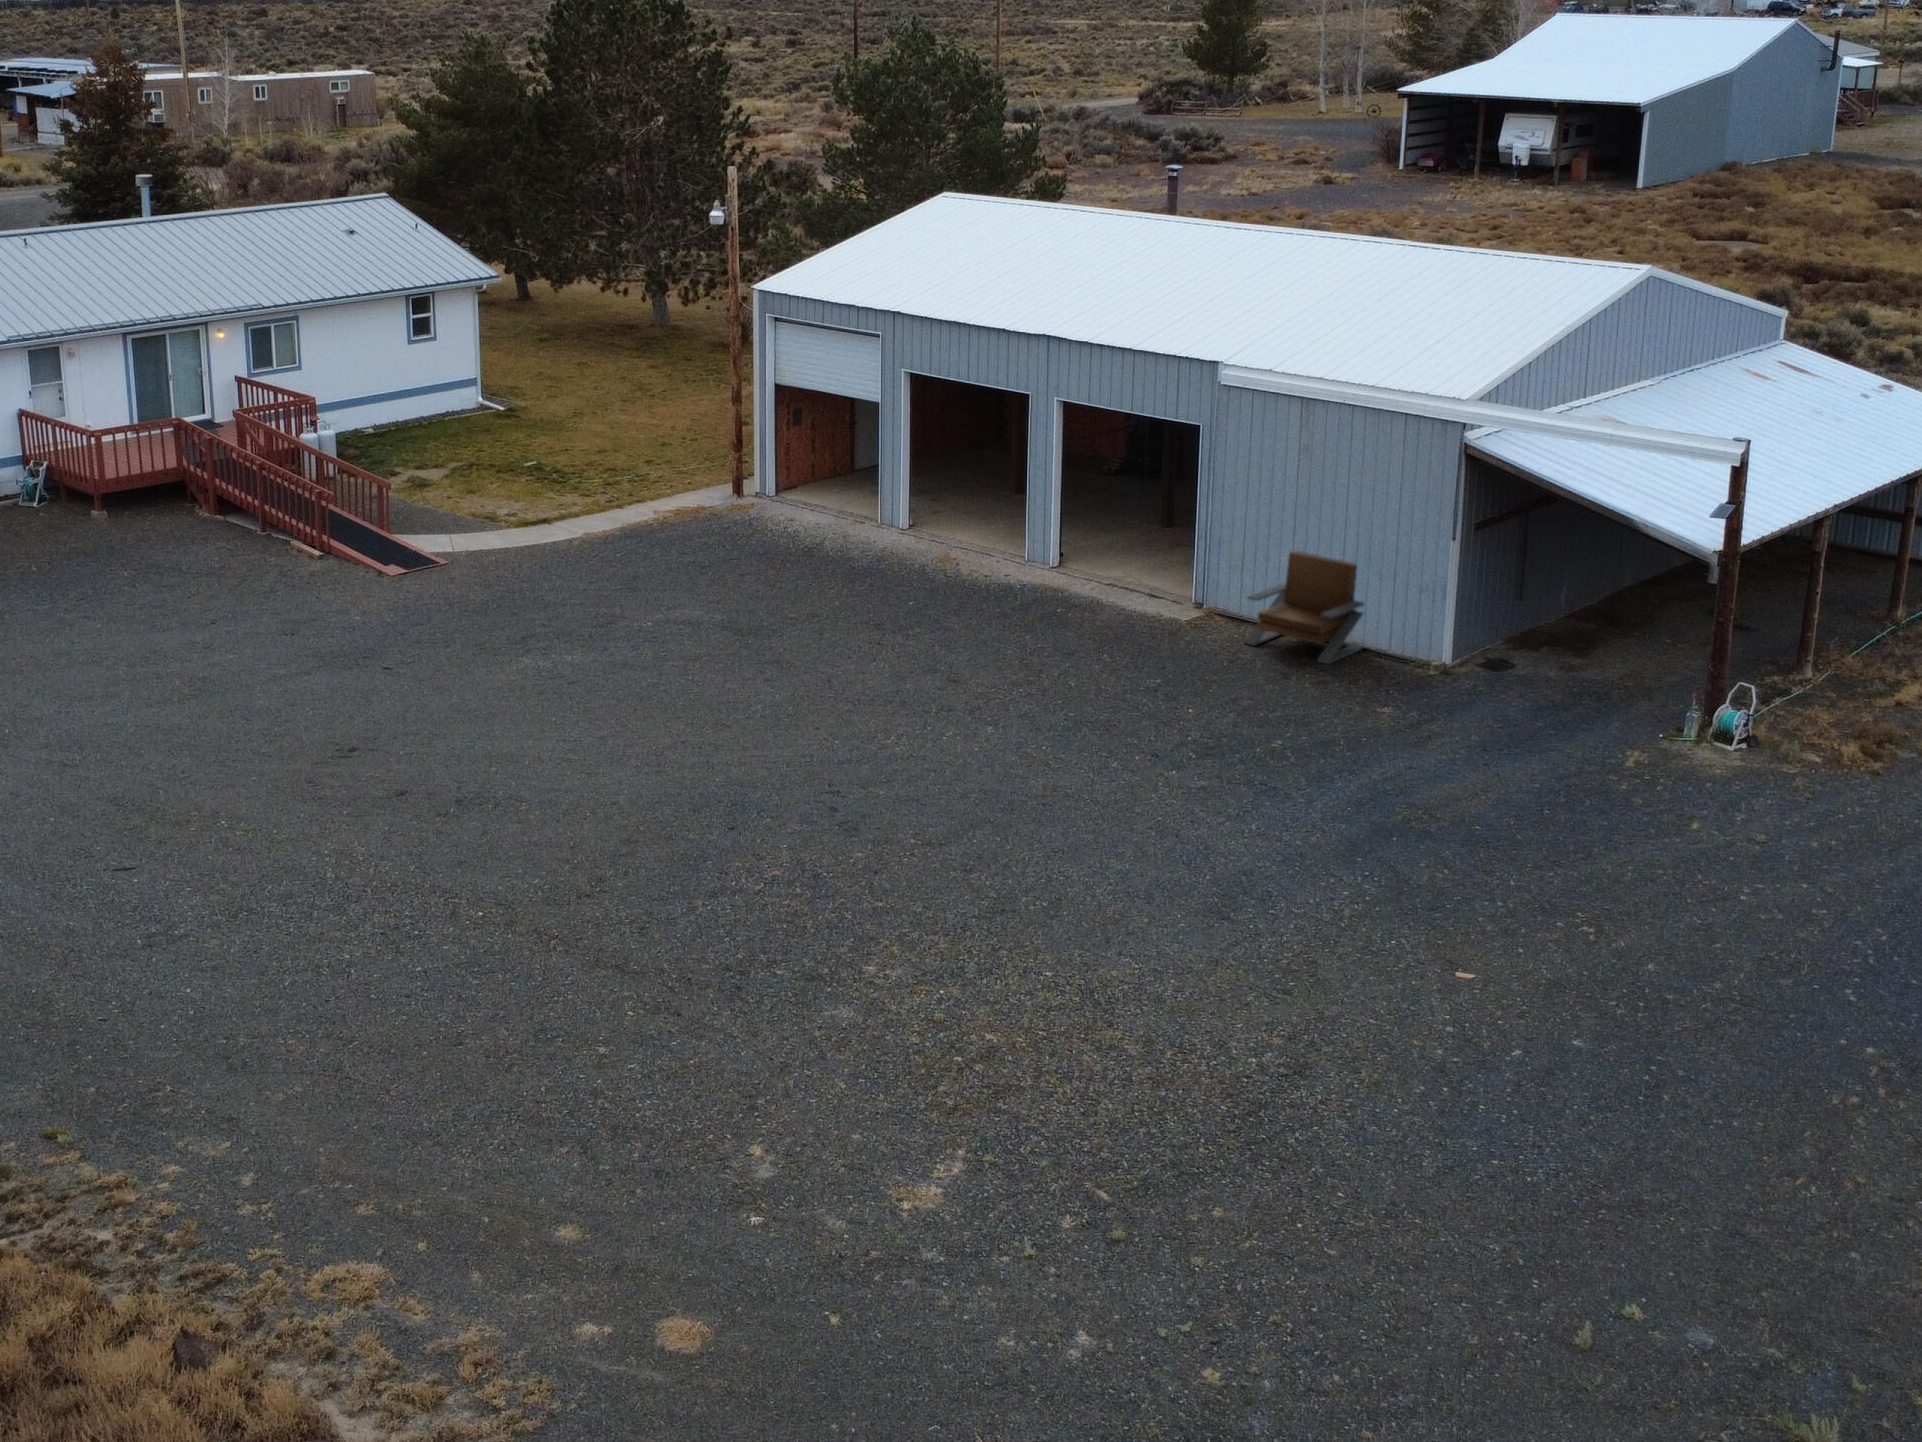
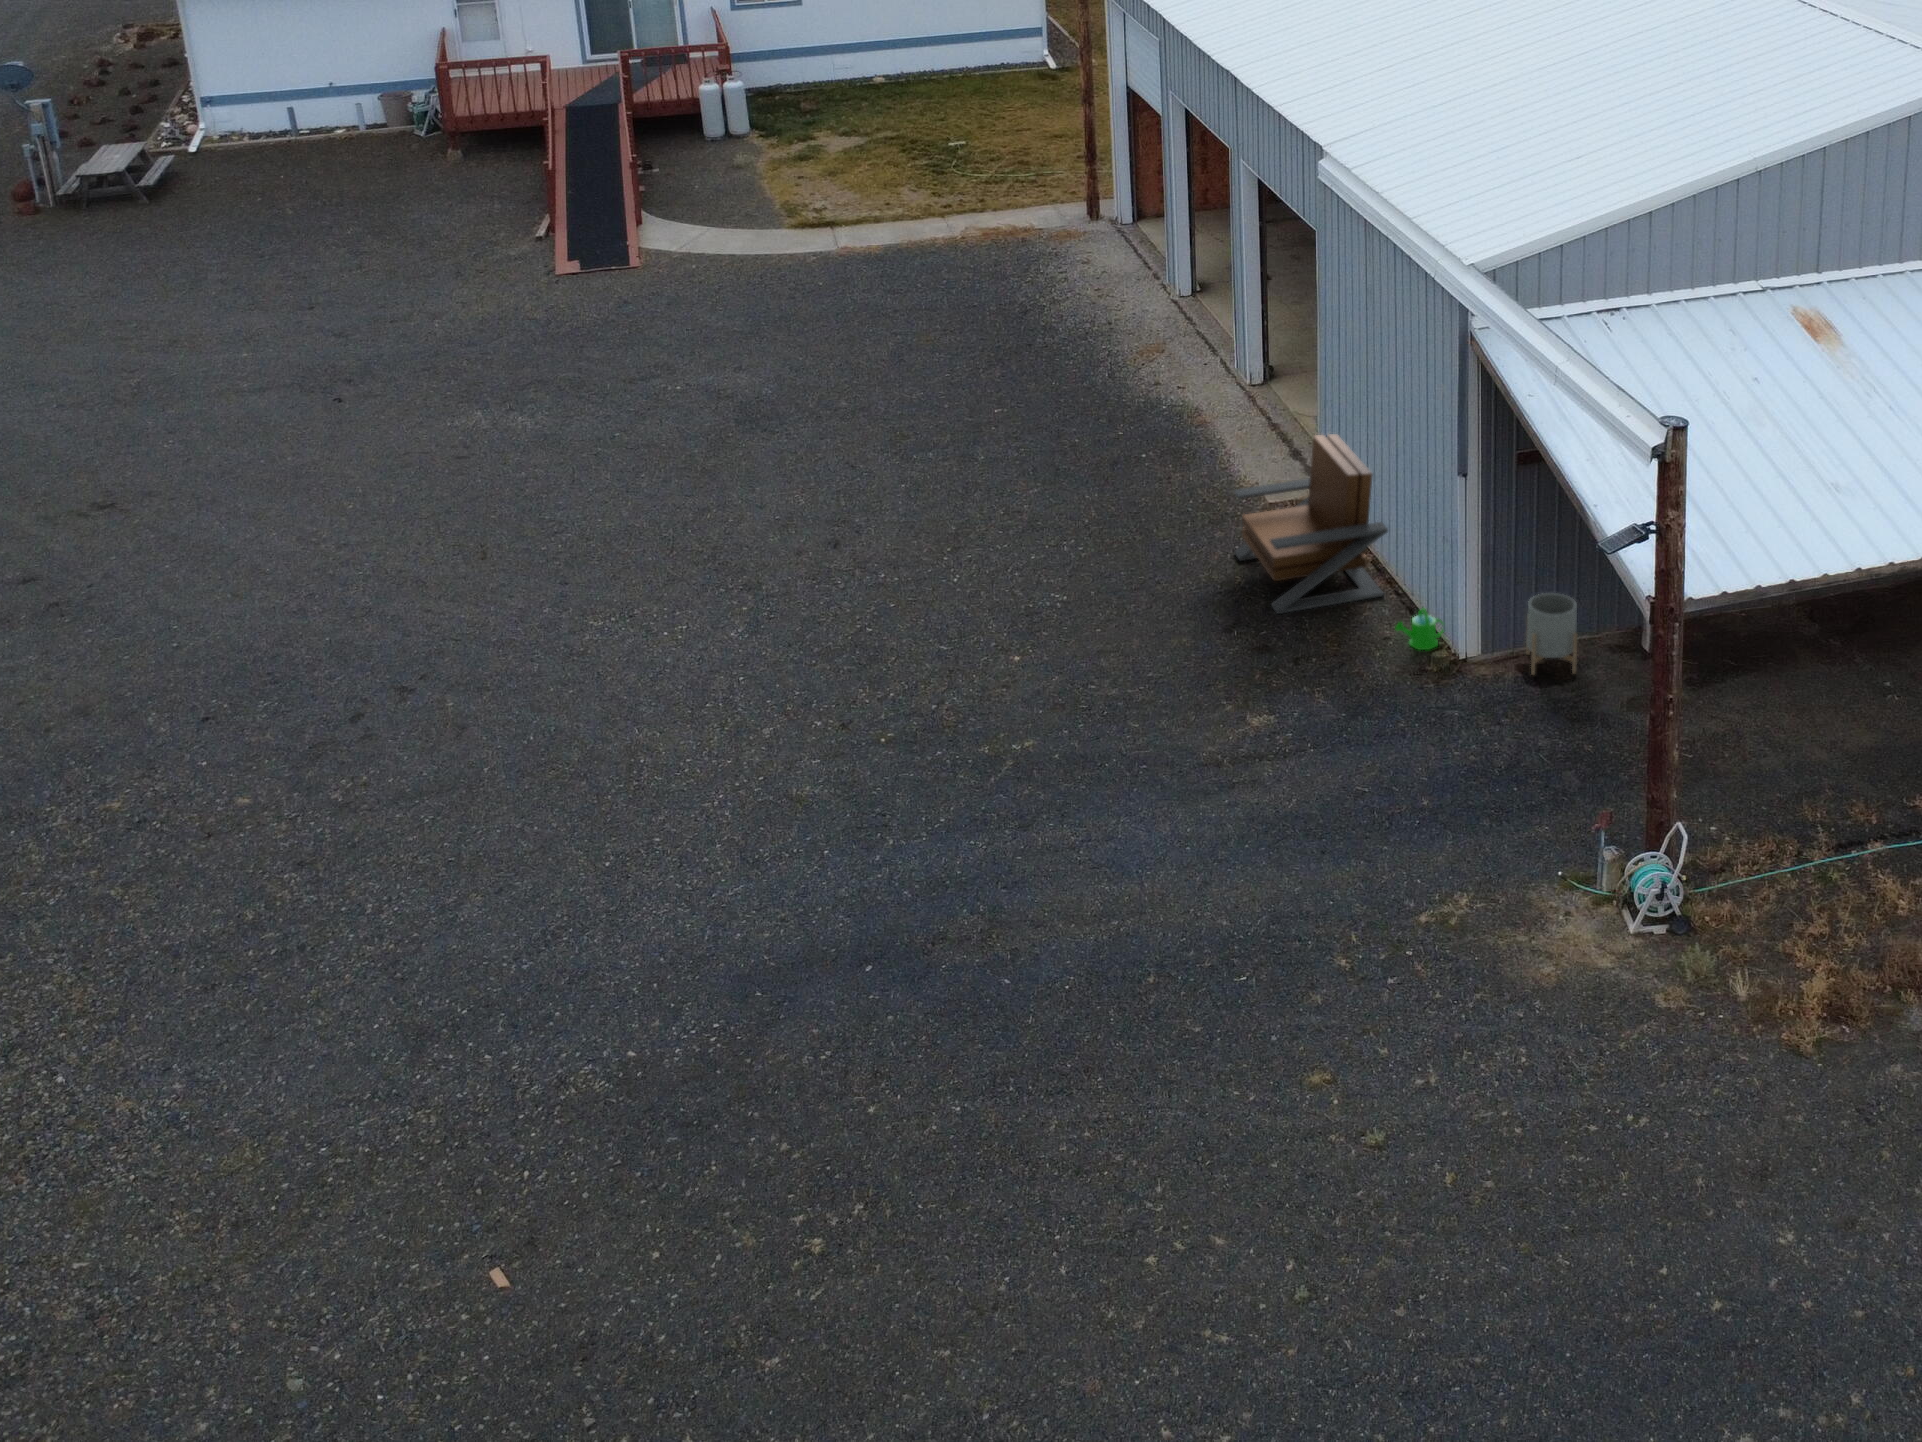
planter: none [1492,614,1537,665] -> present [1526,593,1578,675]
watering can: none [1421,638,1441,666] -> present [1395,608,1444,650]

